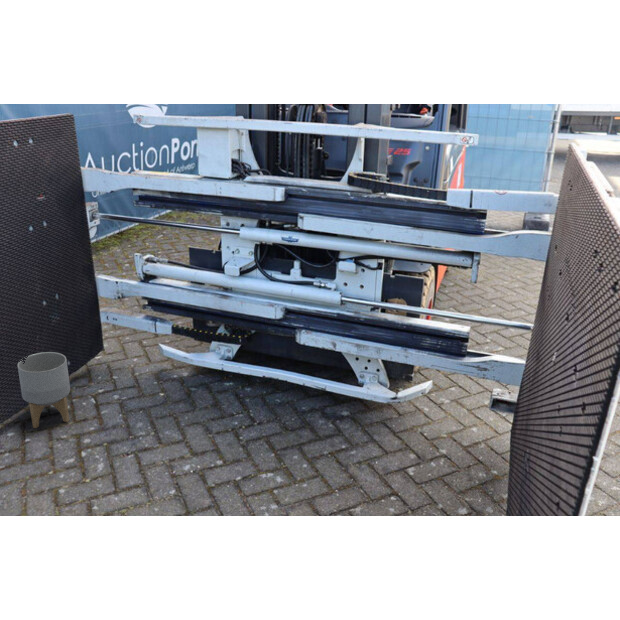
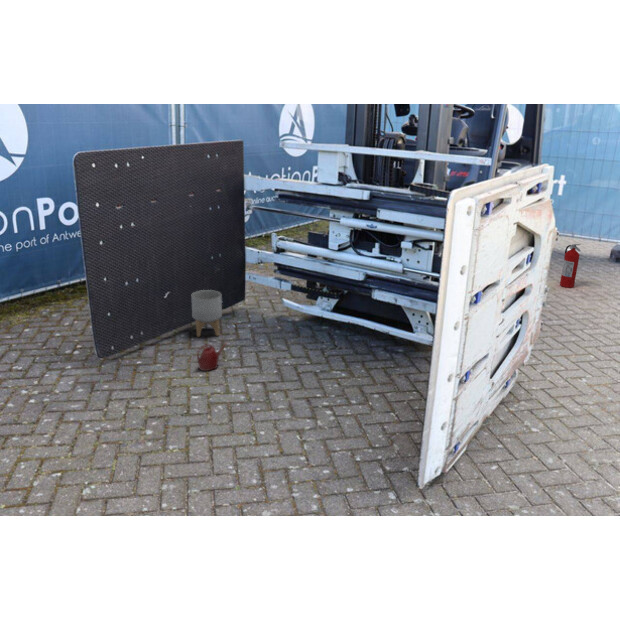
fire extinguisher: none [509,227,534,283] -> present [560,244,581,288]
watering can: none [36,443,87,498] -> present [197,344,226,371]

